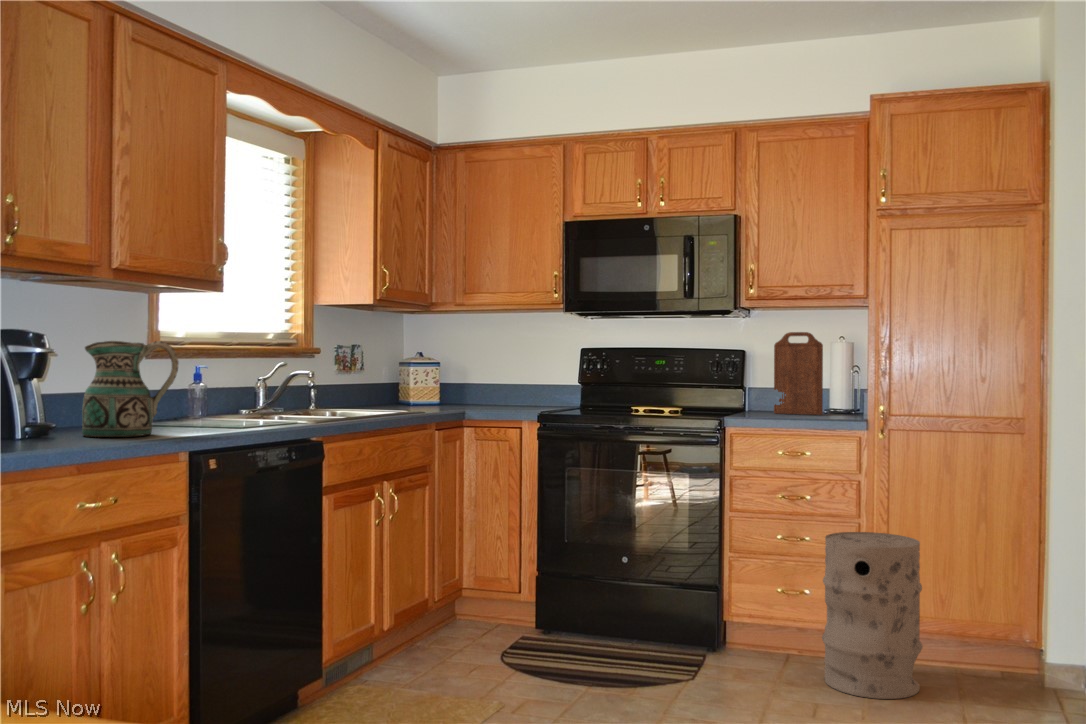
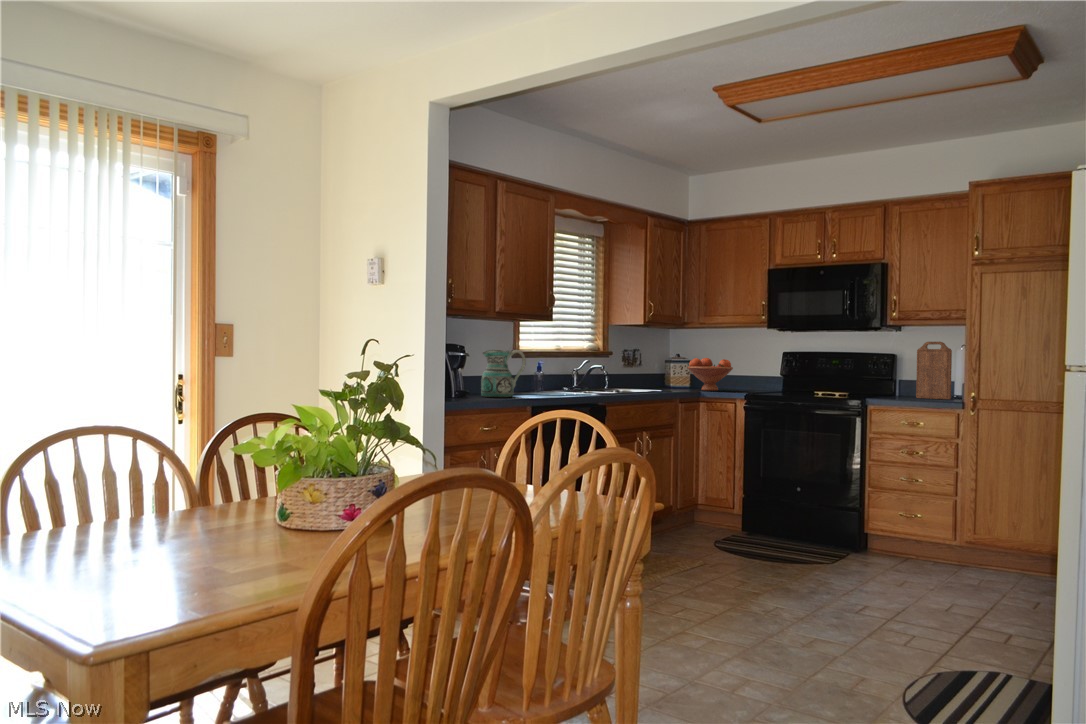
fruit bowl: none [444,358,514,409] -> present [688,358,733,391]
trash can: present [822,532,923,699] -> none [920,477,991,585]

